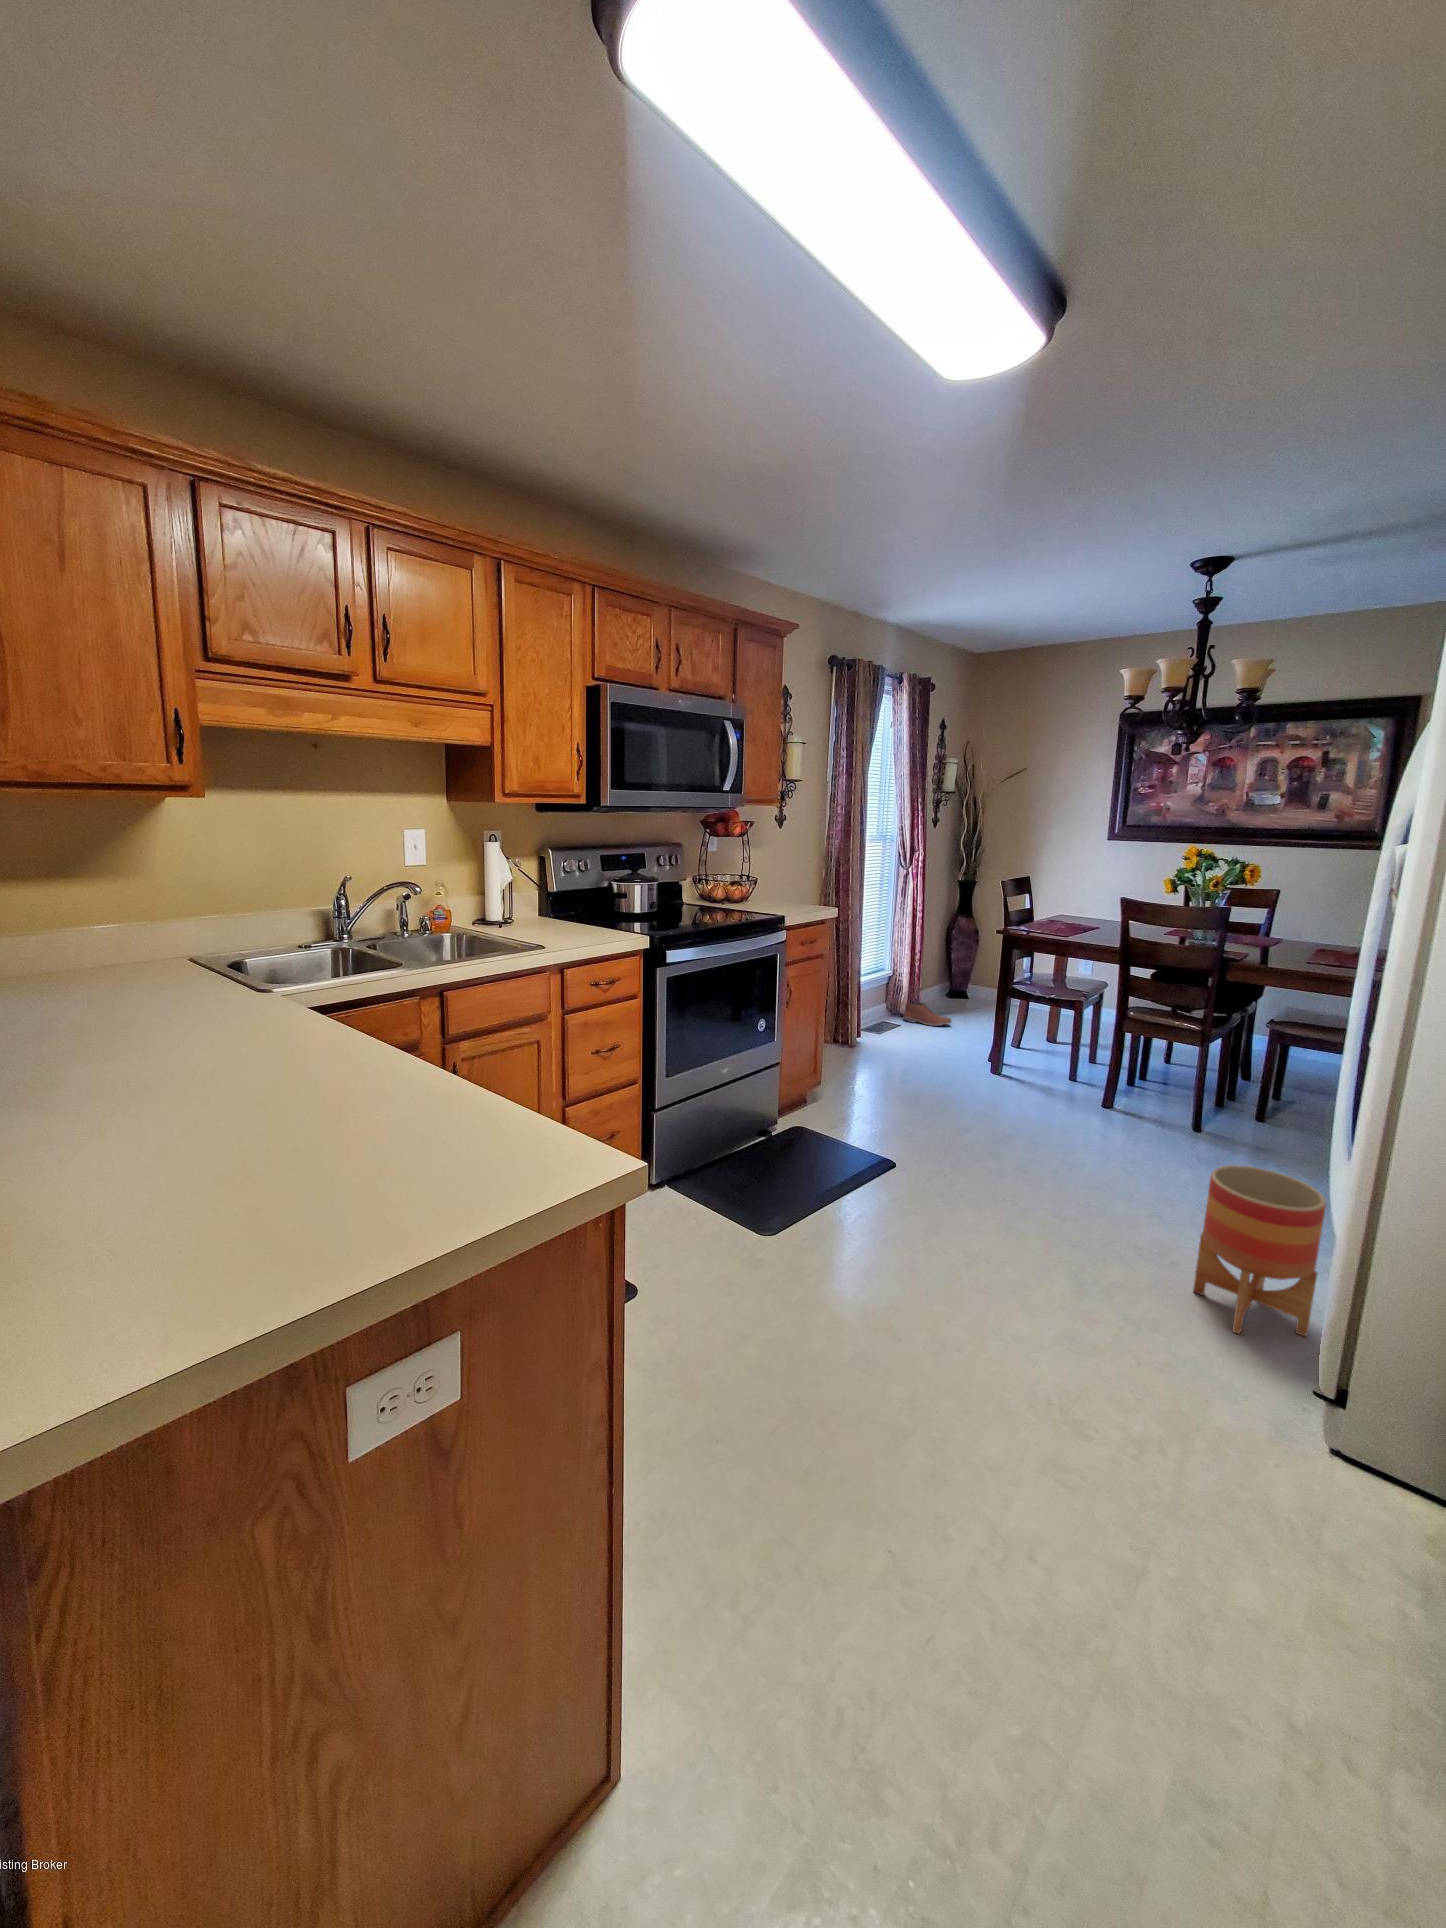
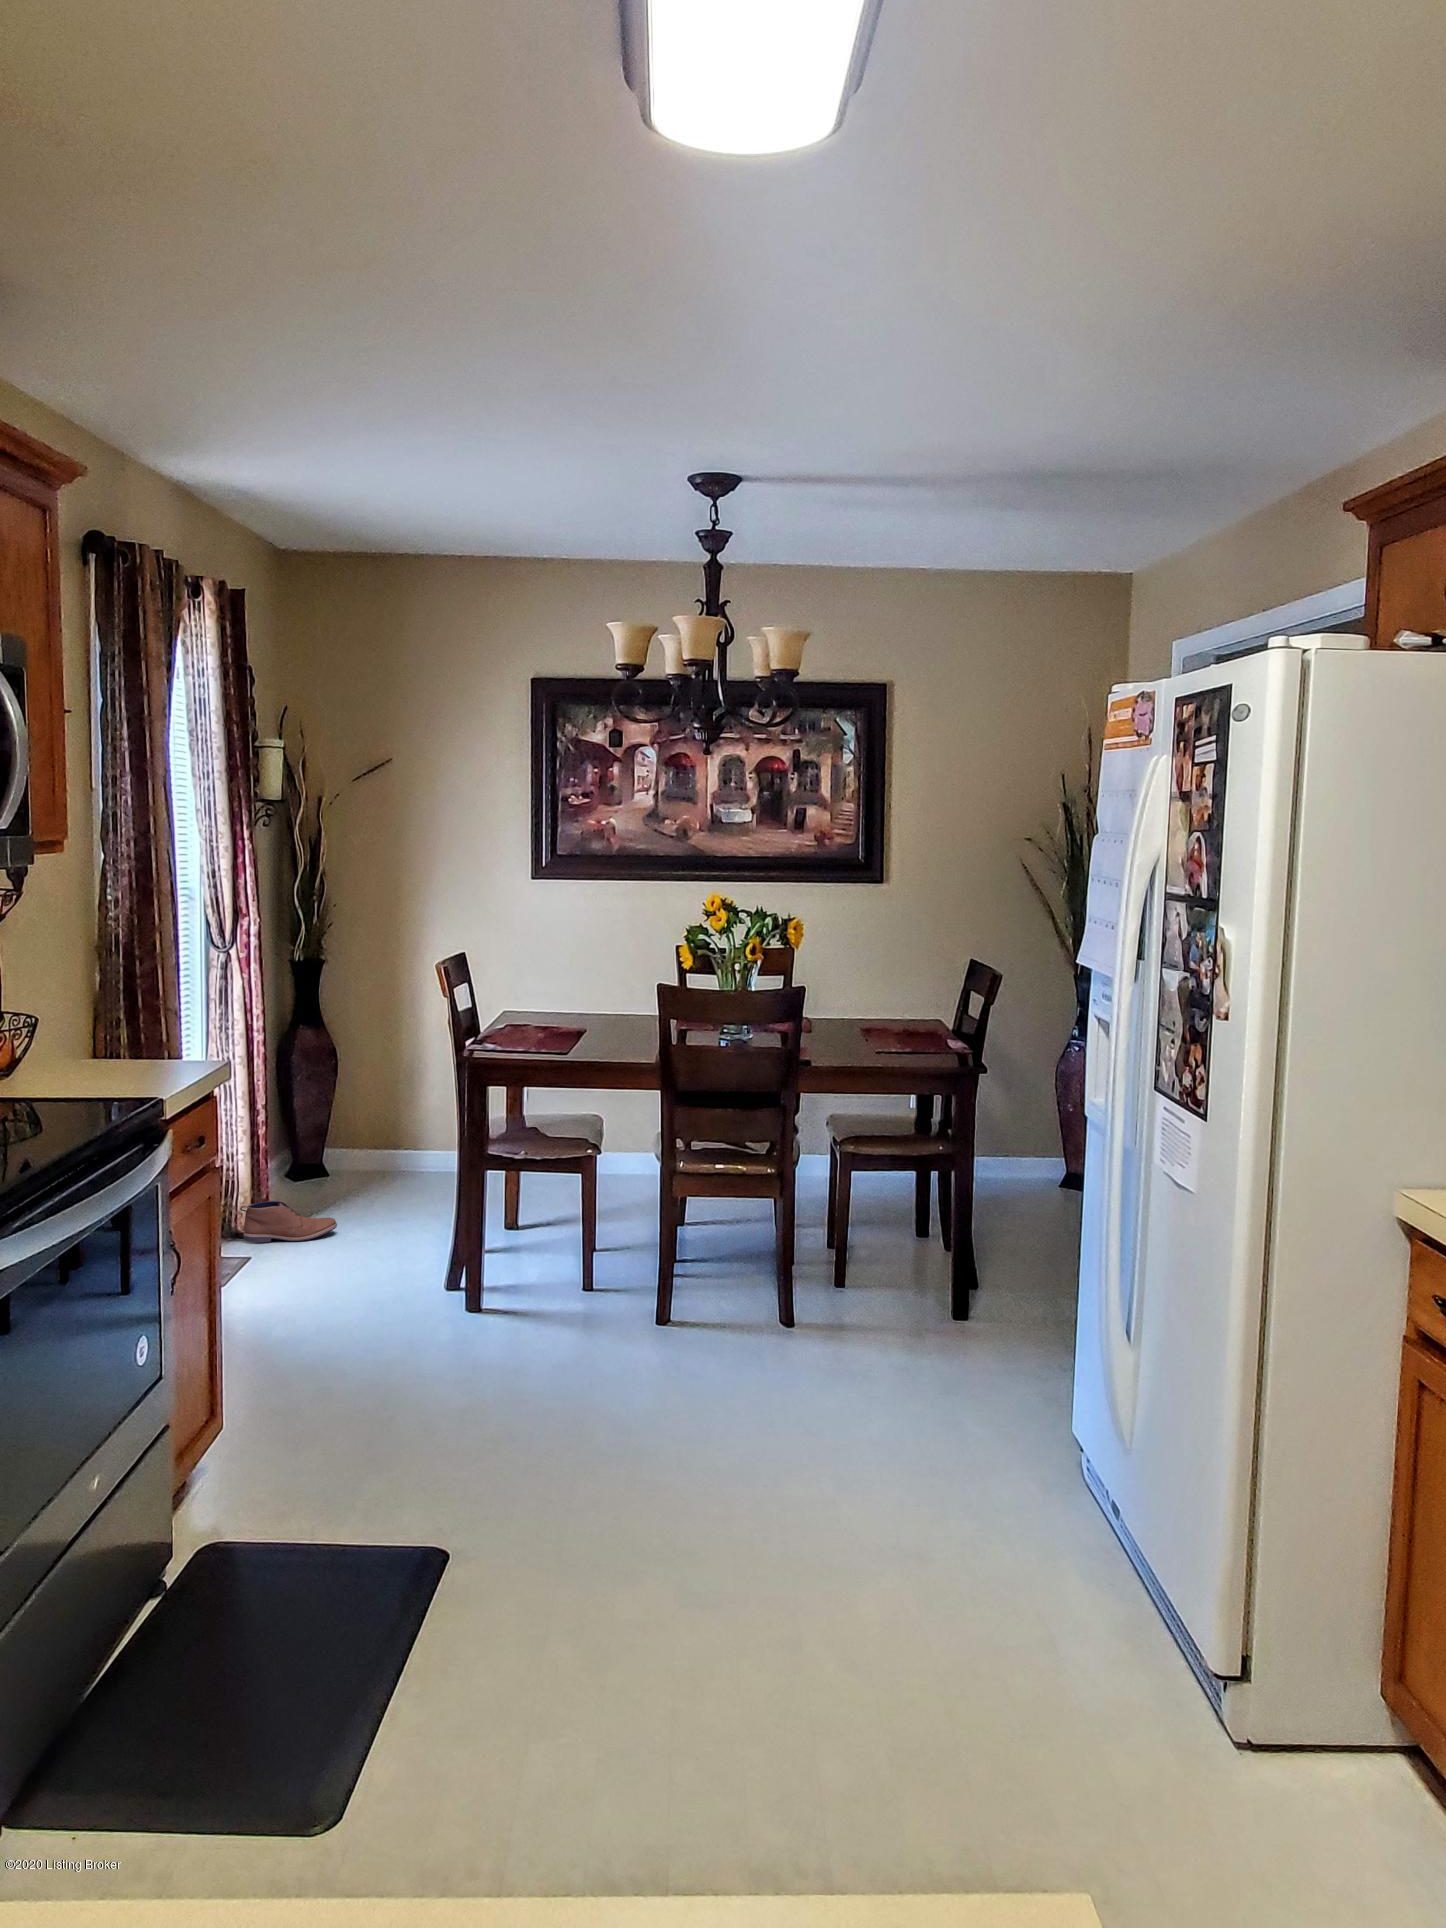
planter: present [1193,1165,1326,1336] -> none [964,1371,1110,1625]

